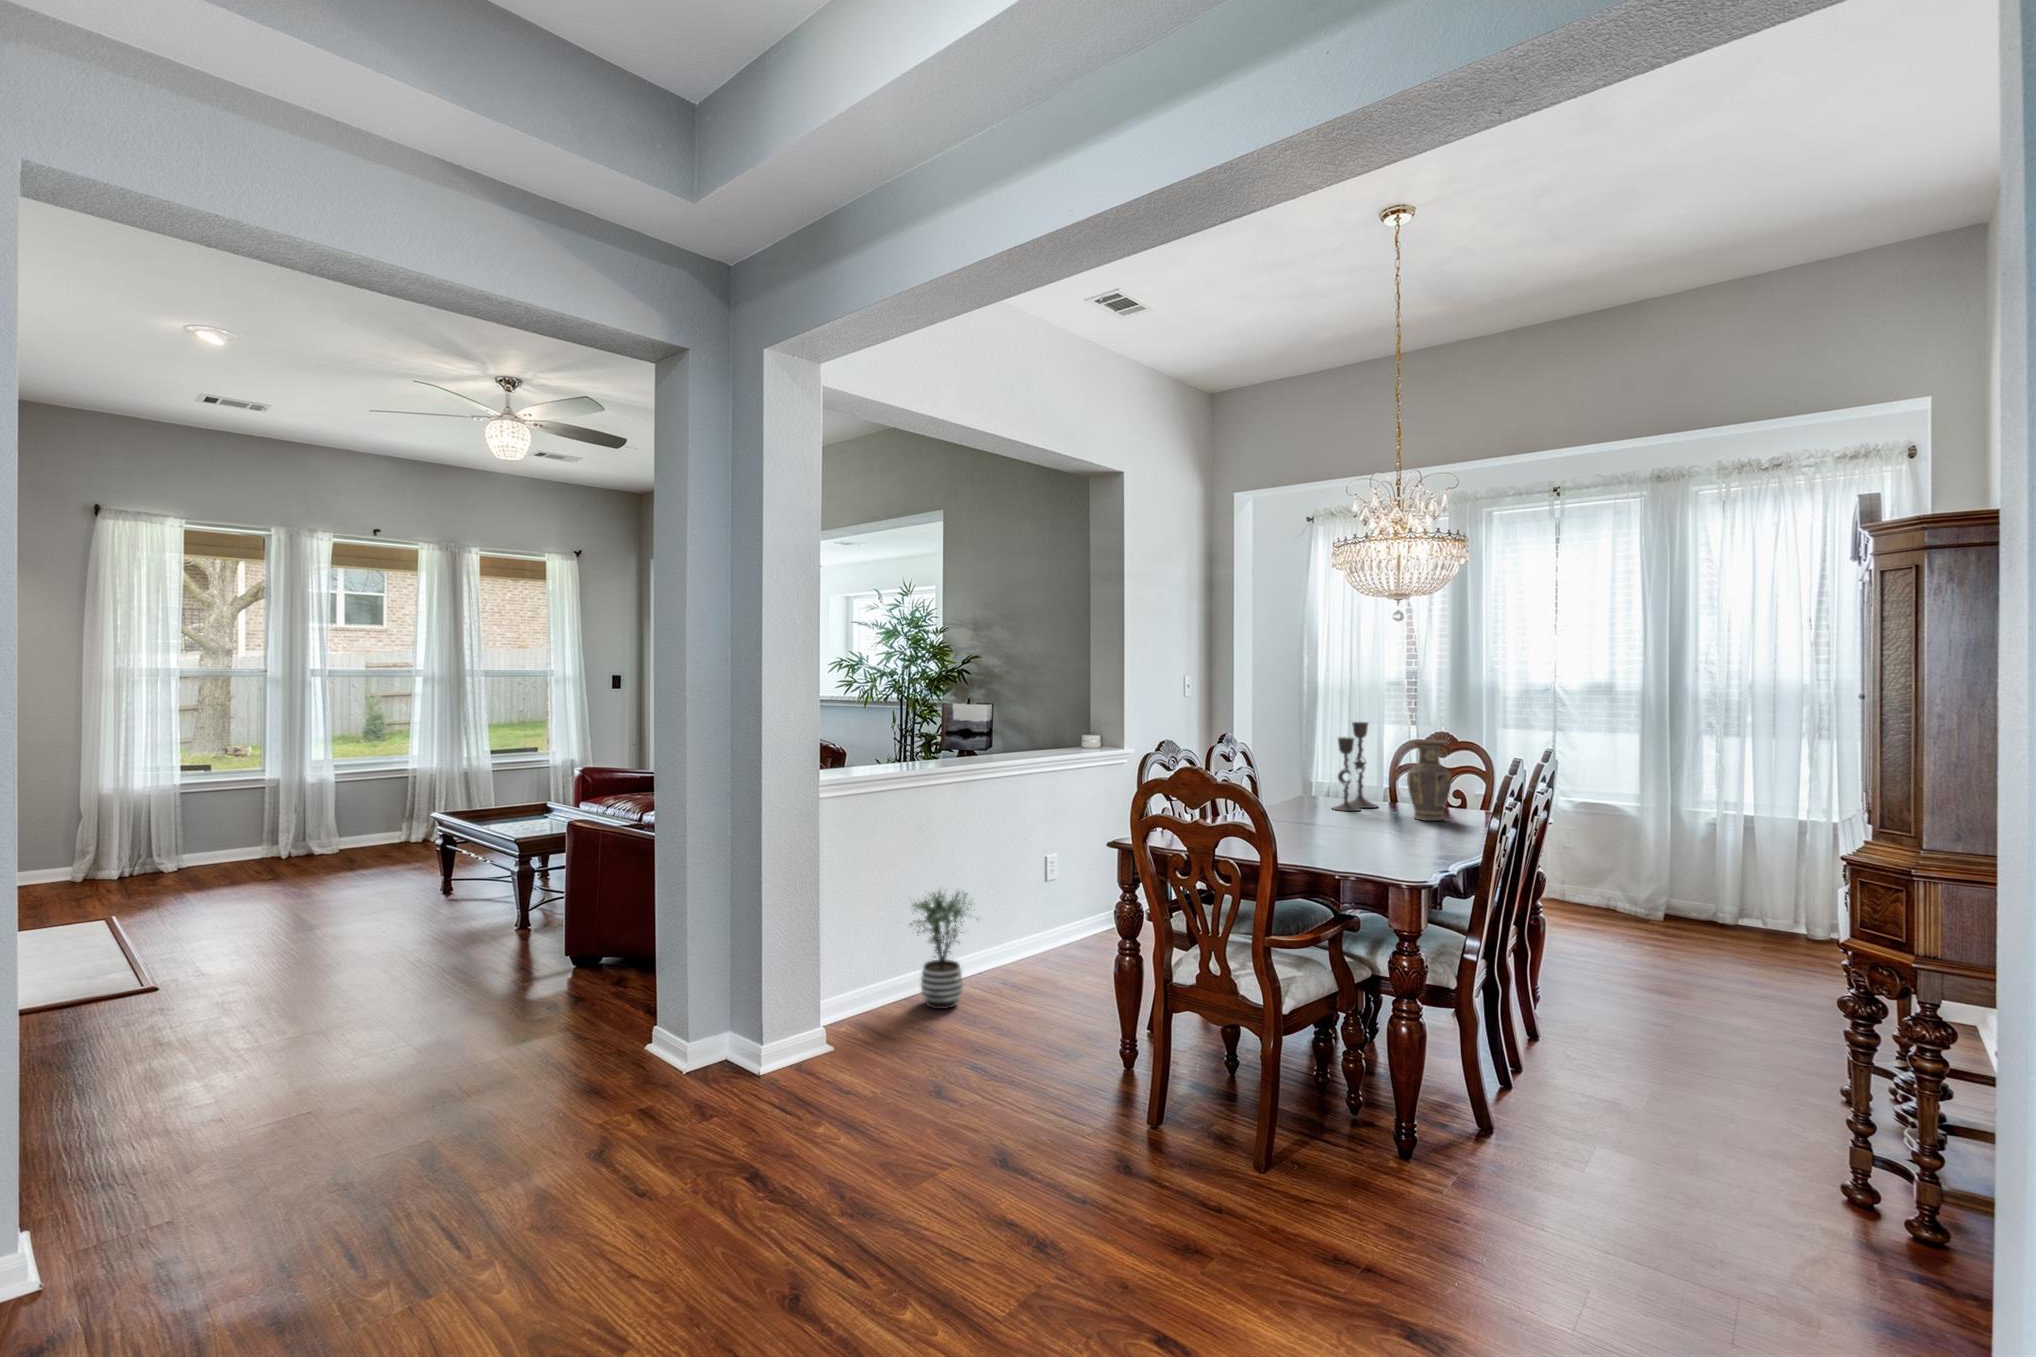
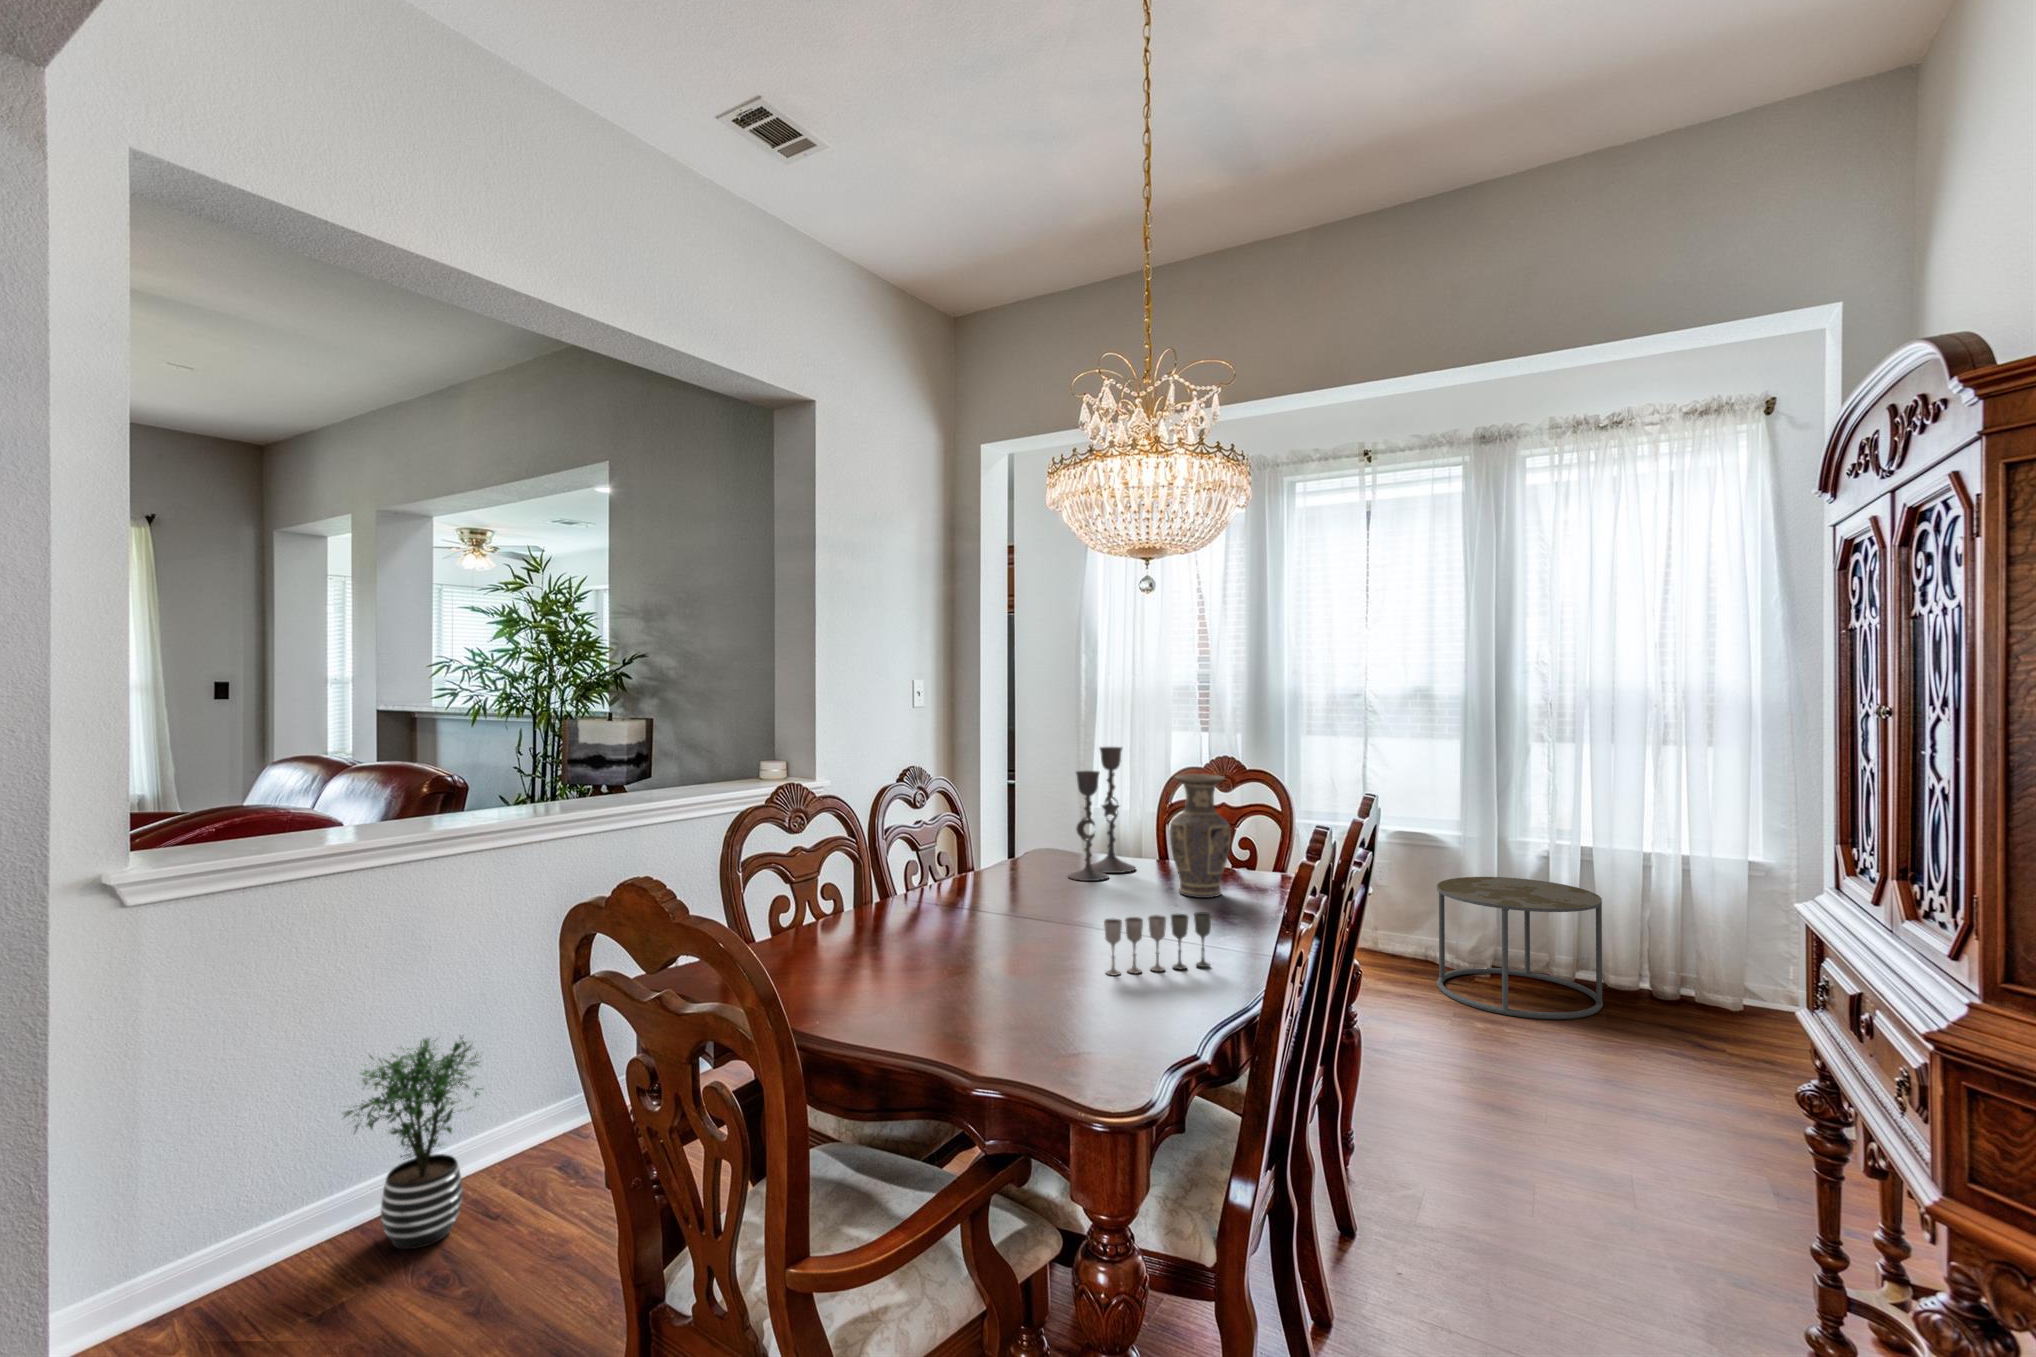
wine glass: none [1380,815,1446,849] -> present [1104,912,1212,976]
side table: none [1615,838,1760,946] -> present [1437,877,1603,1019]

